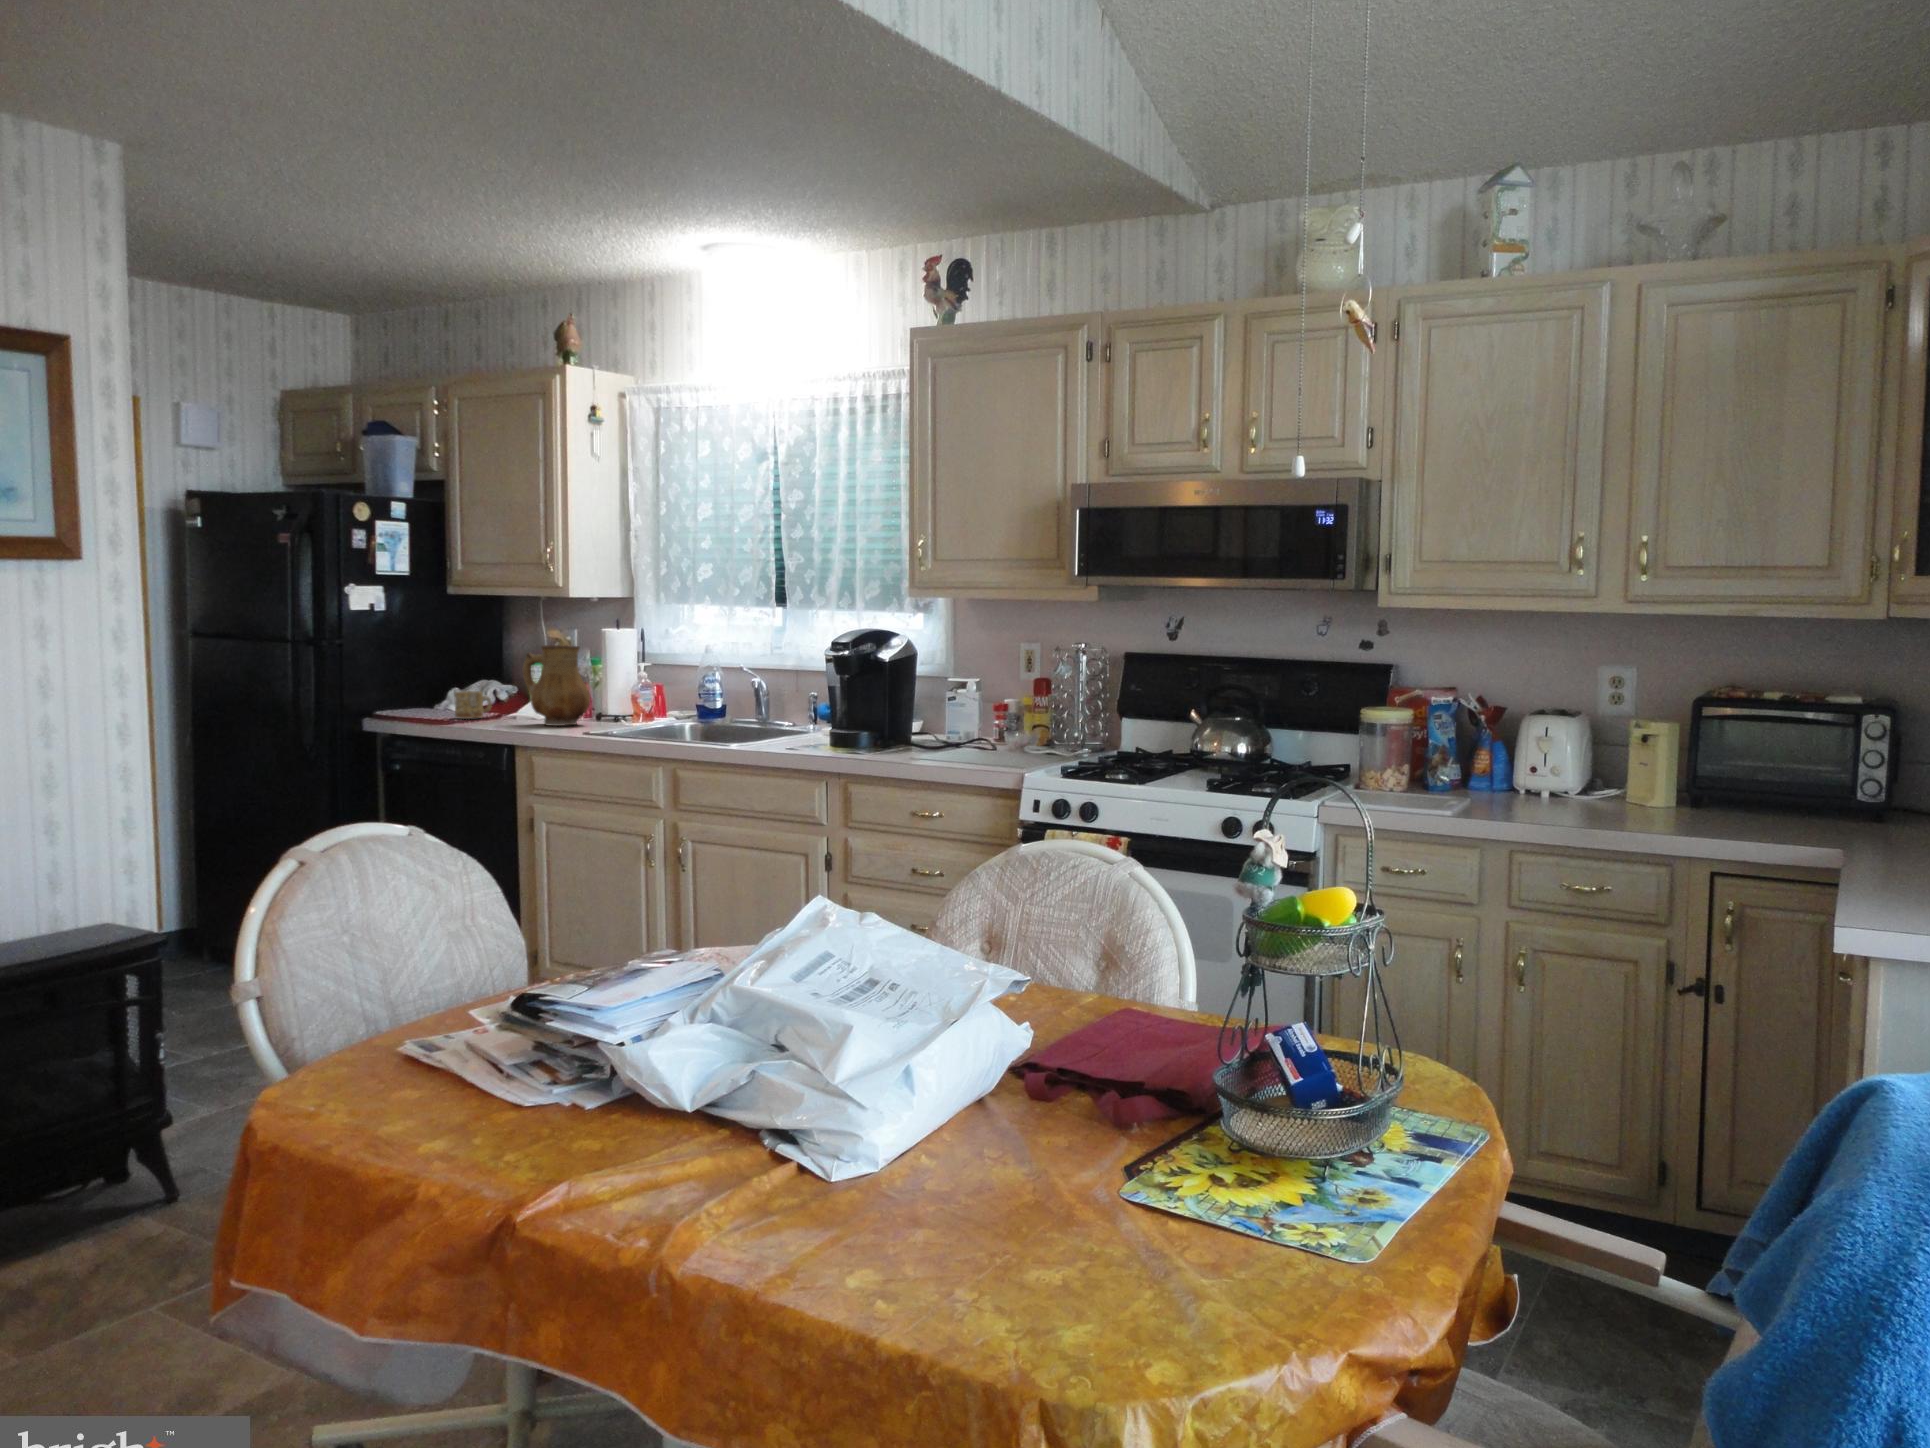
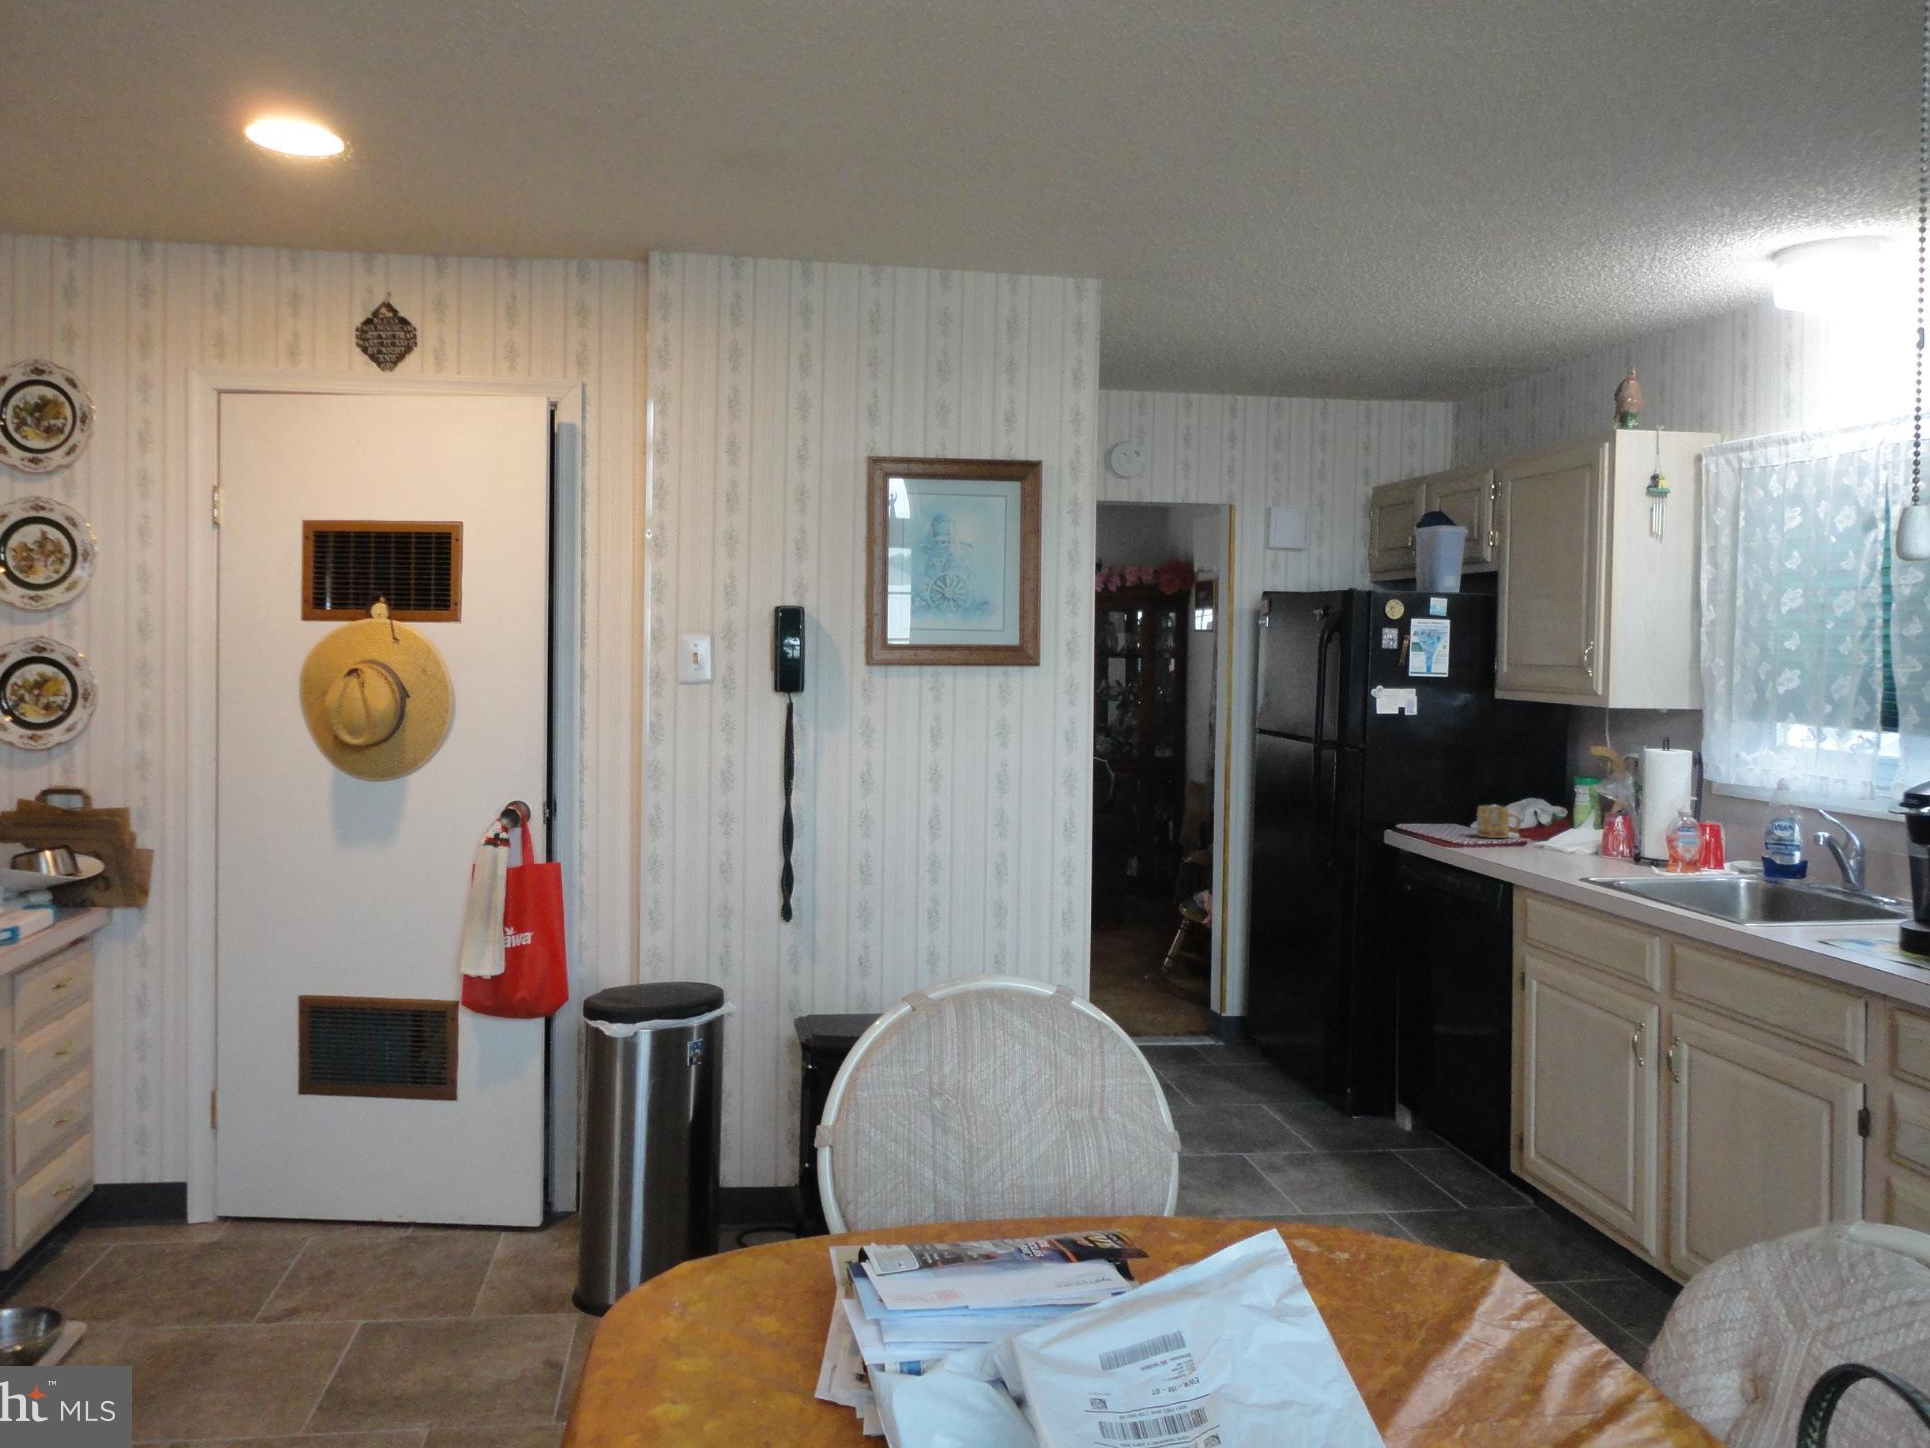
ceramic pitcher: present [523,645,590,726] -> none [1534,764,1612,862]

